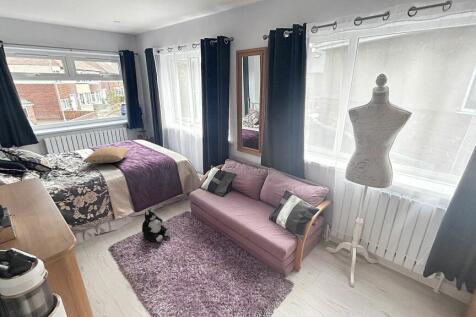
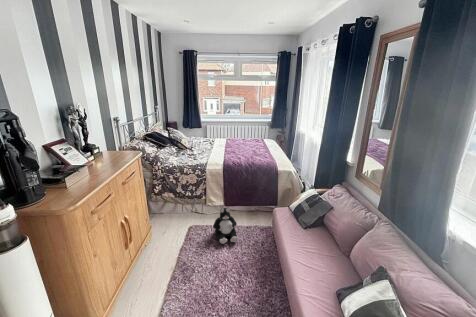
pillow: present [84,147,131,163] -> none [204,139,246,154]

